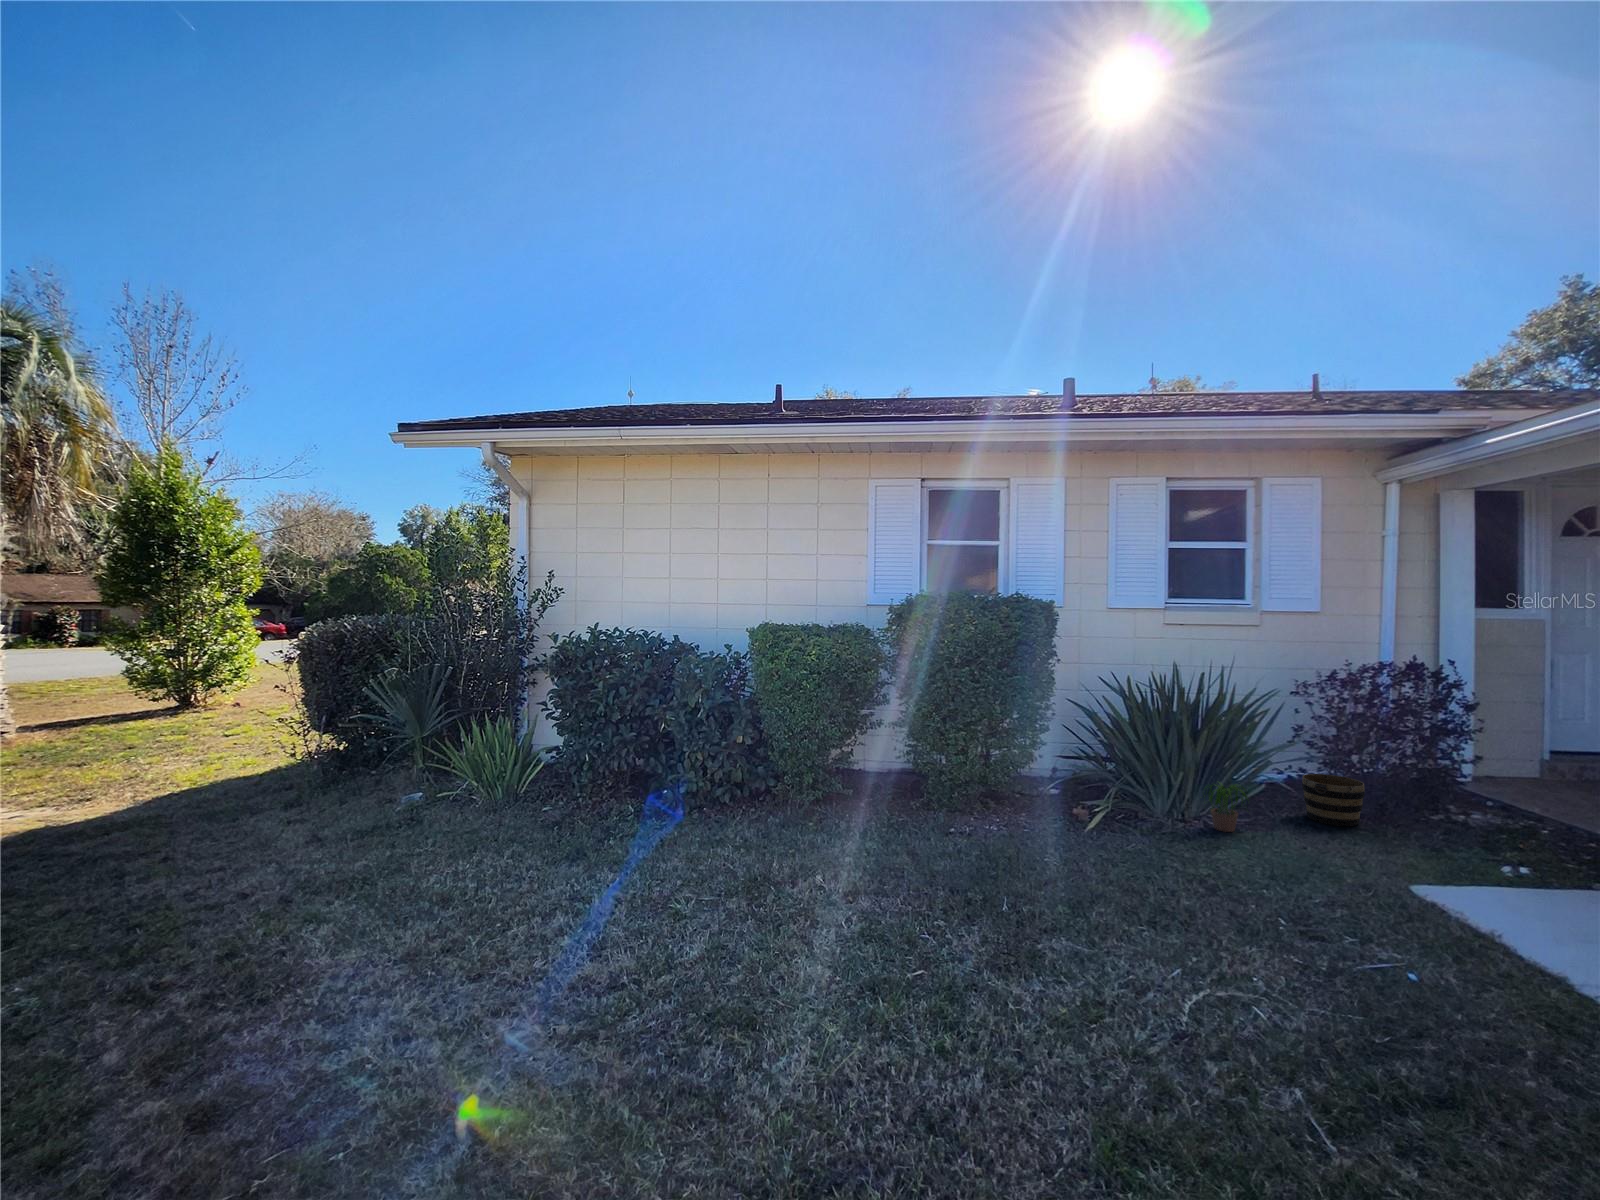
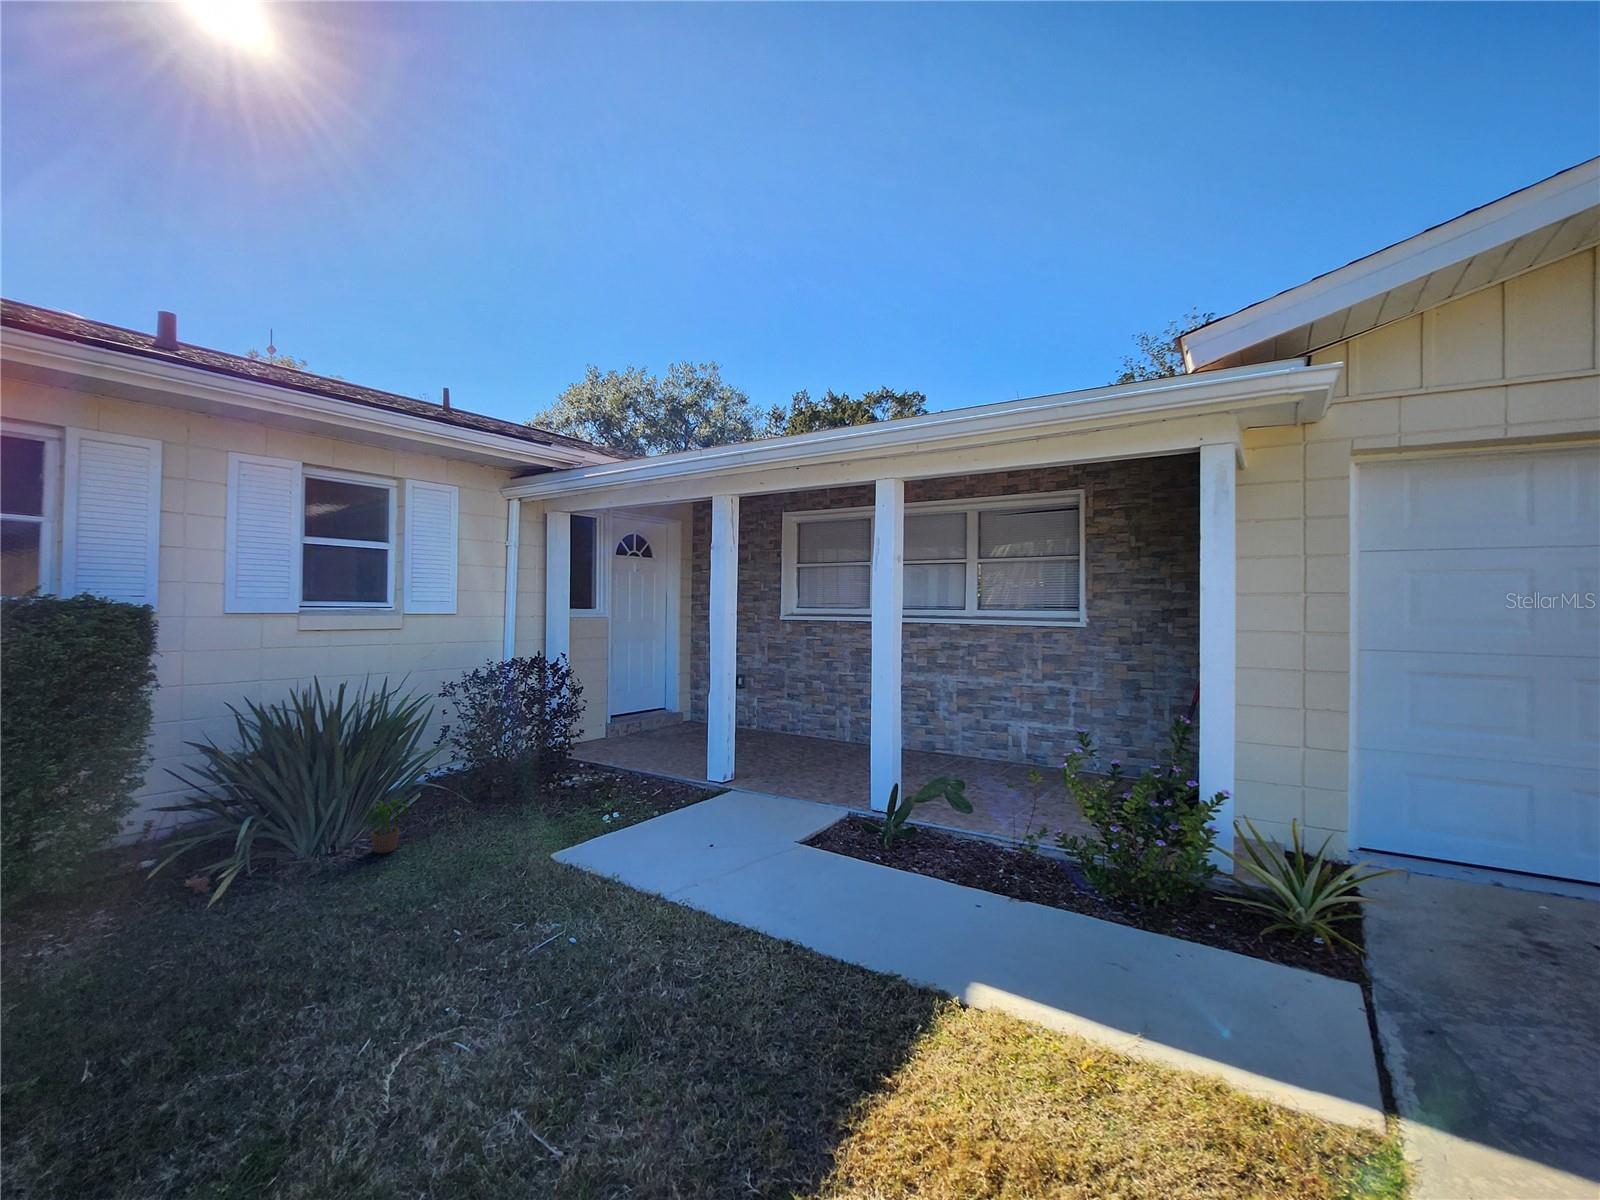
bucket: present [1302,774,1365,826] -> none [455,766,507,814]

